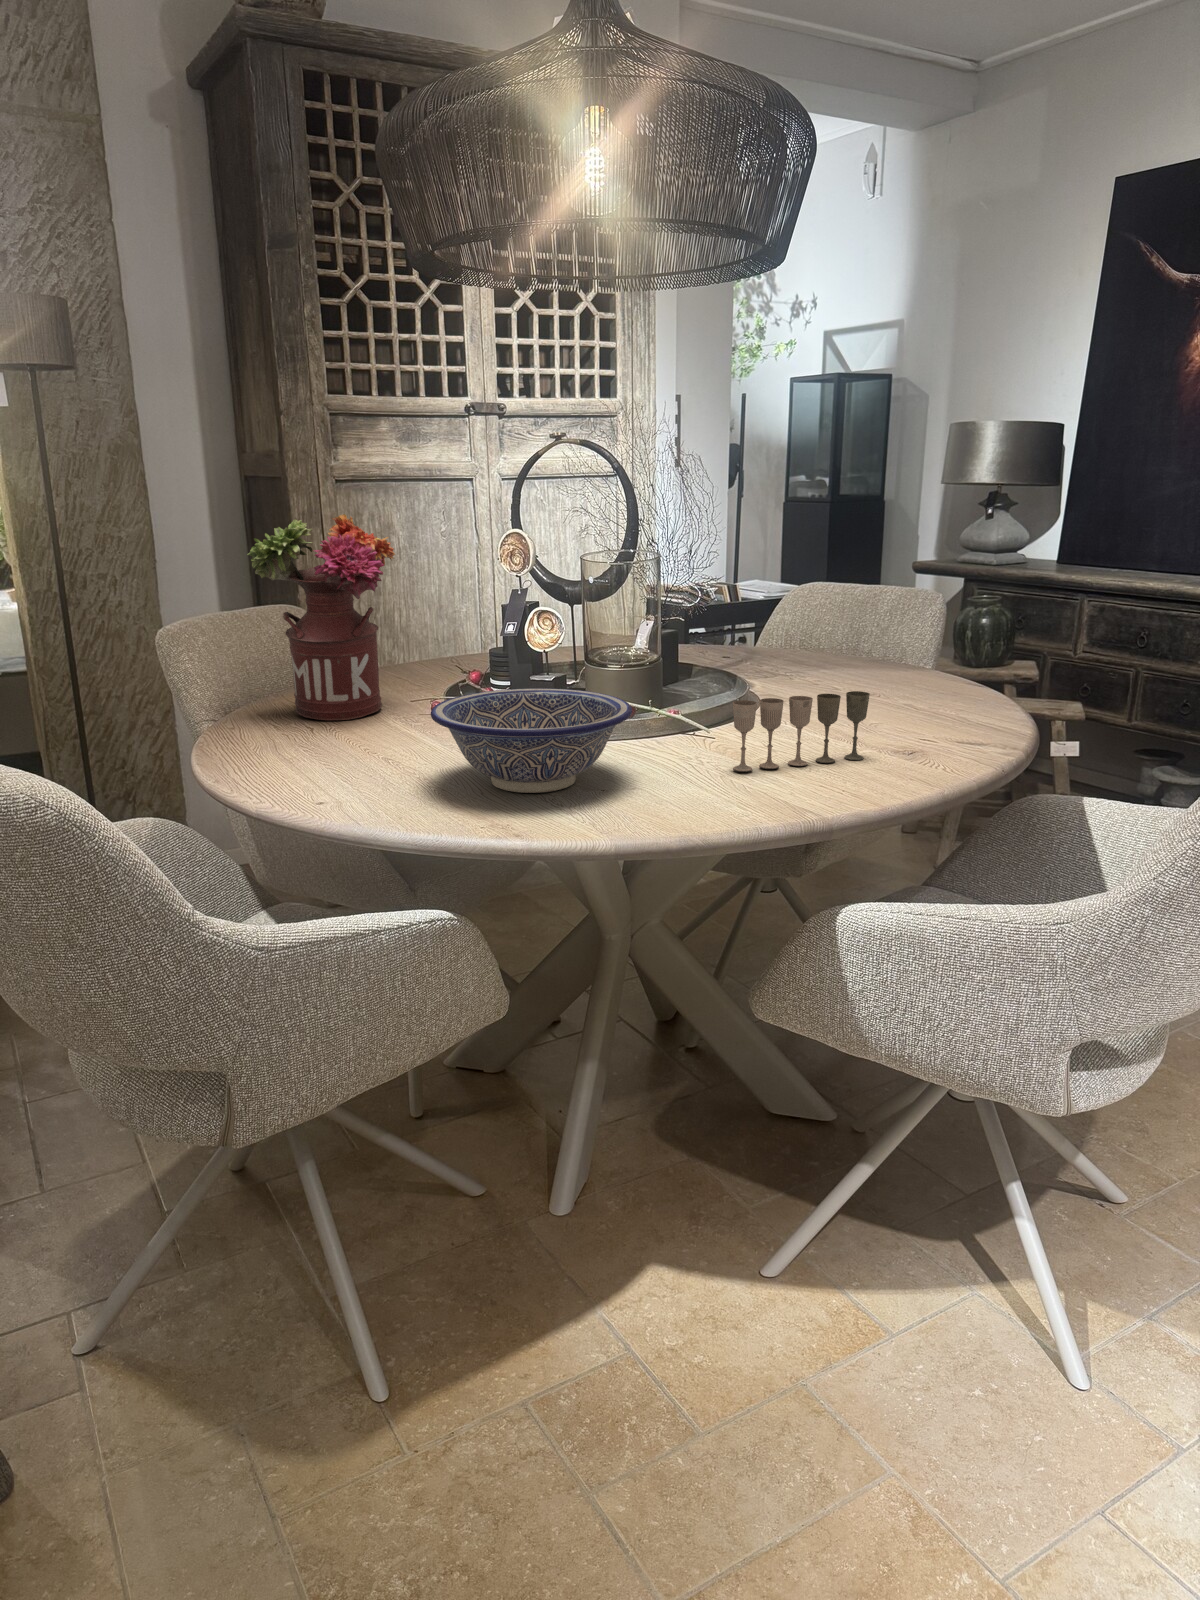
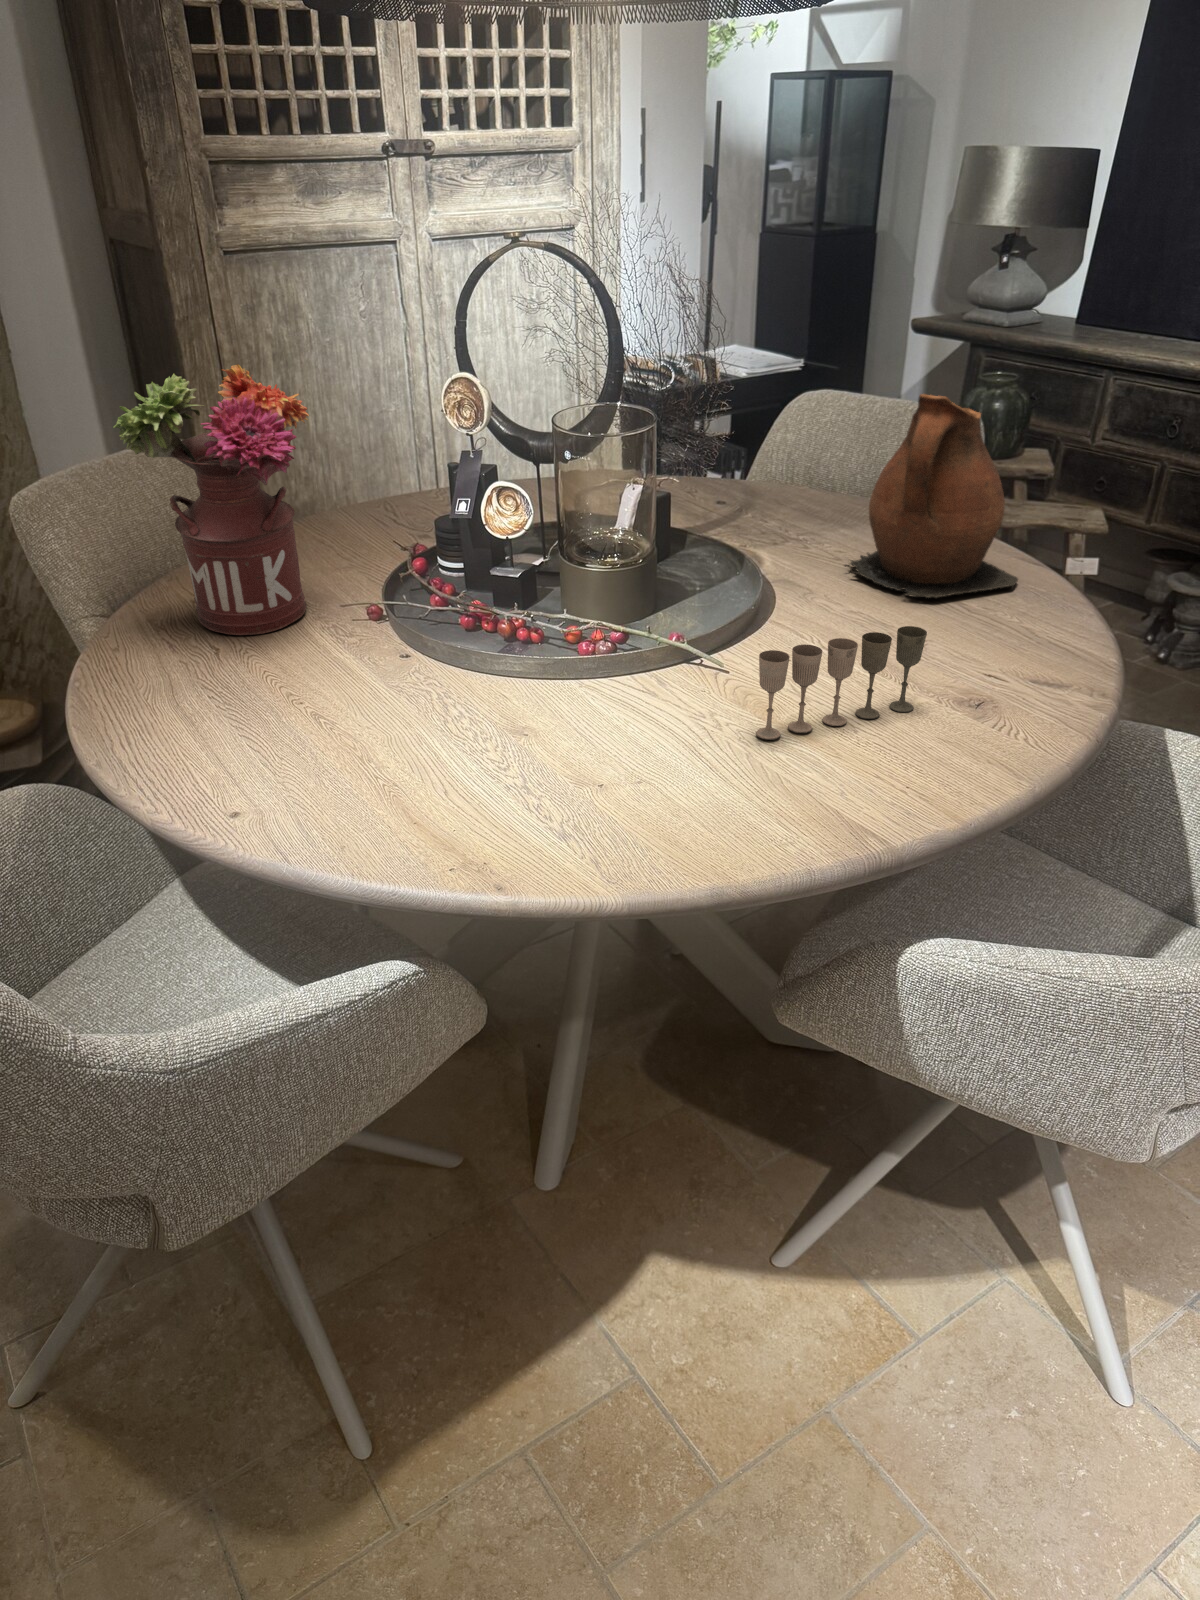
ceramic pitcher: none [822,544,967,703] -> present [849,394,1018,598]
decorative bowl: present [431,689,632,793] -> none [374,628,634,788]

